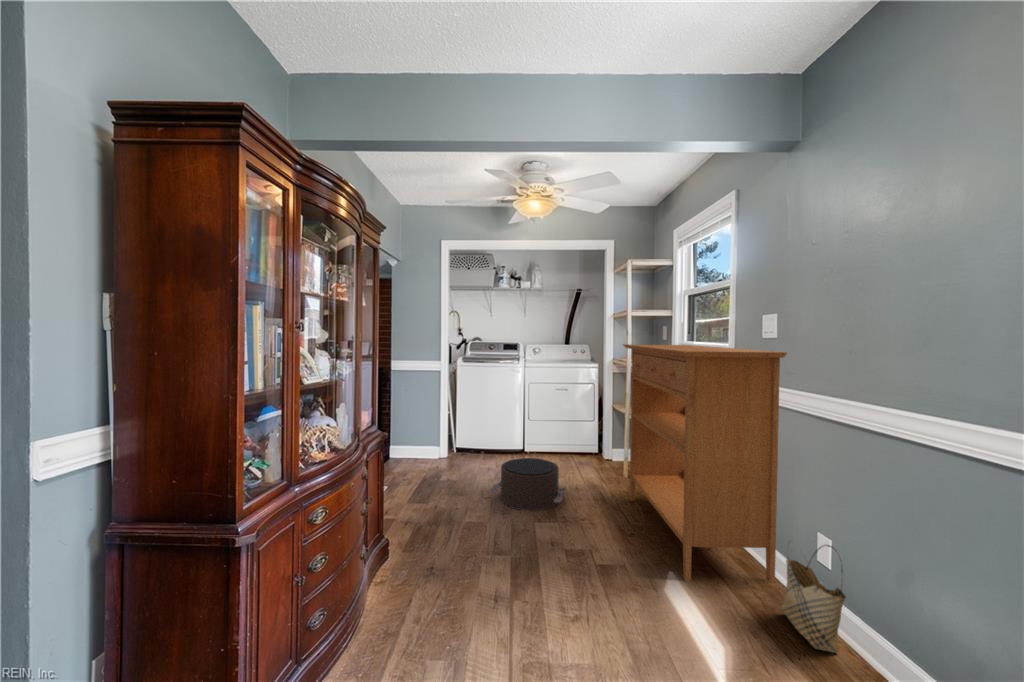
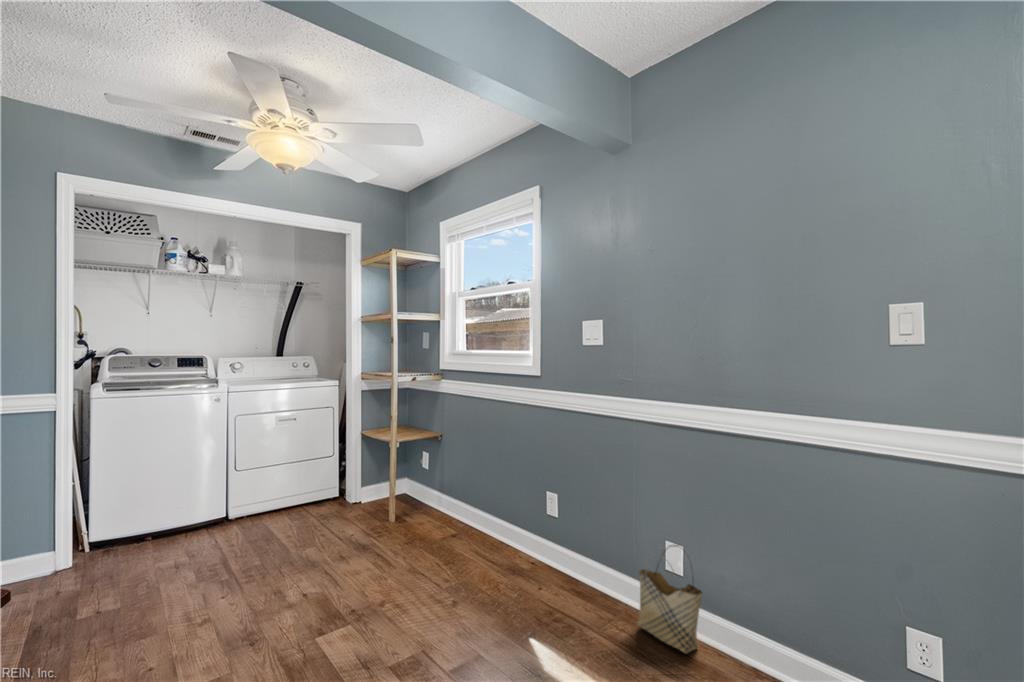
console table: present [623,344,787,582] -> none [407,354,618,636]
pouf: present [490,458,565,511] -> none [211,532,343,629]

